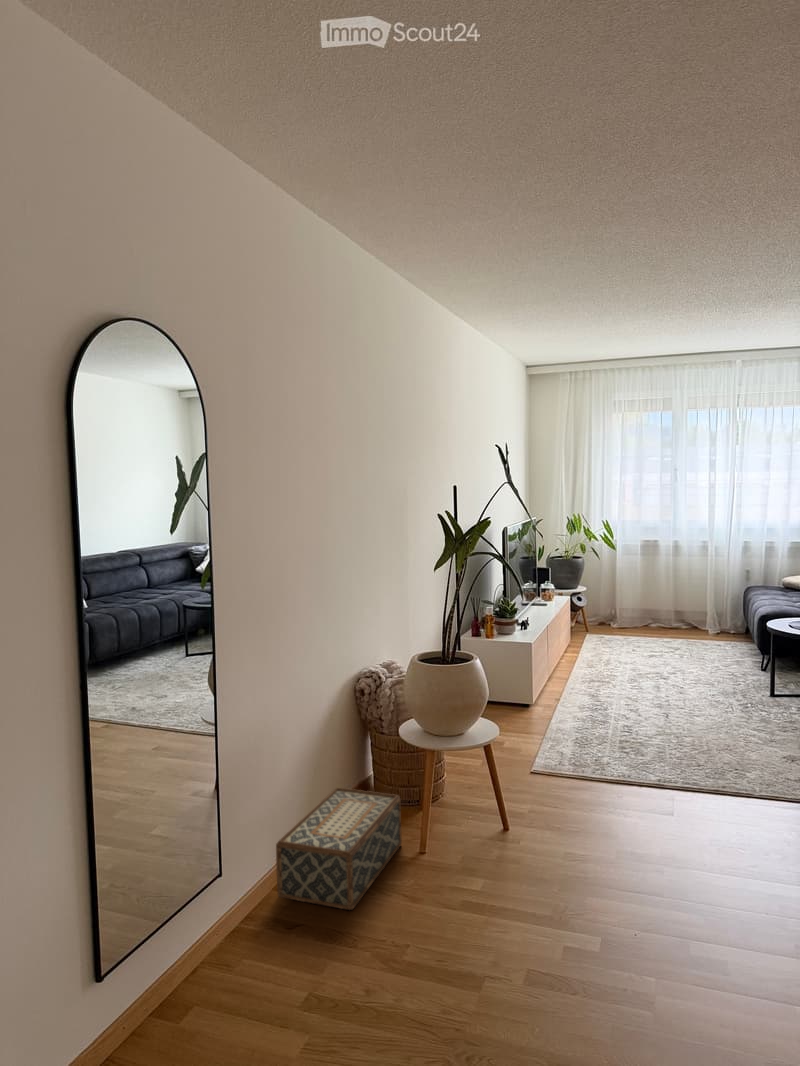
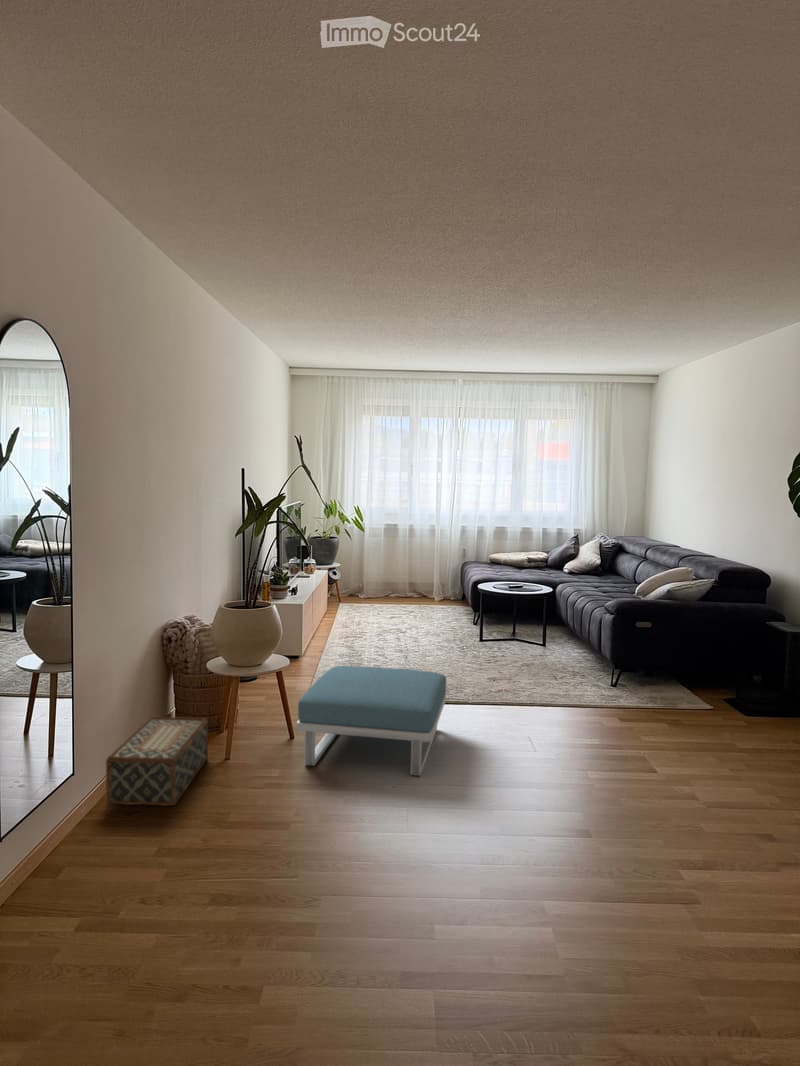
footstool: none [508,735,717,906] -> present [296,666,446,776]

